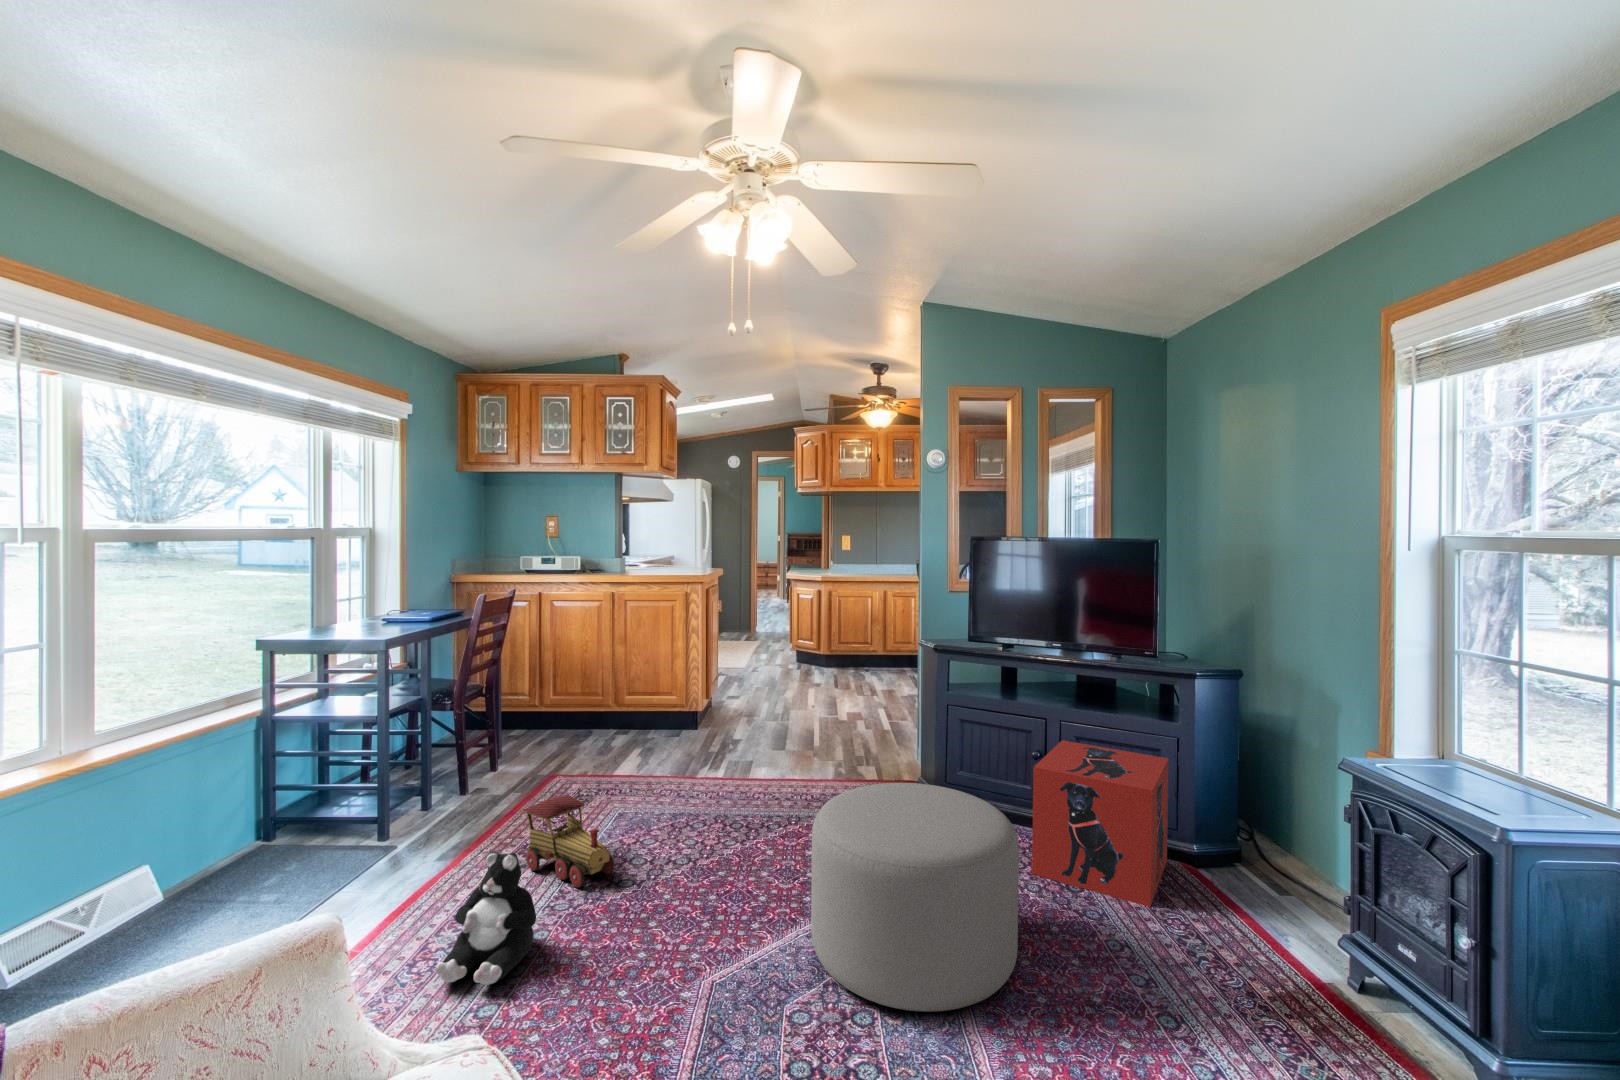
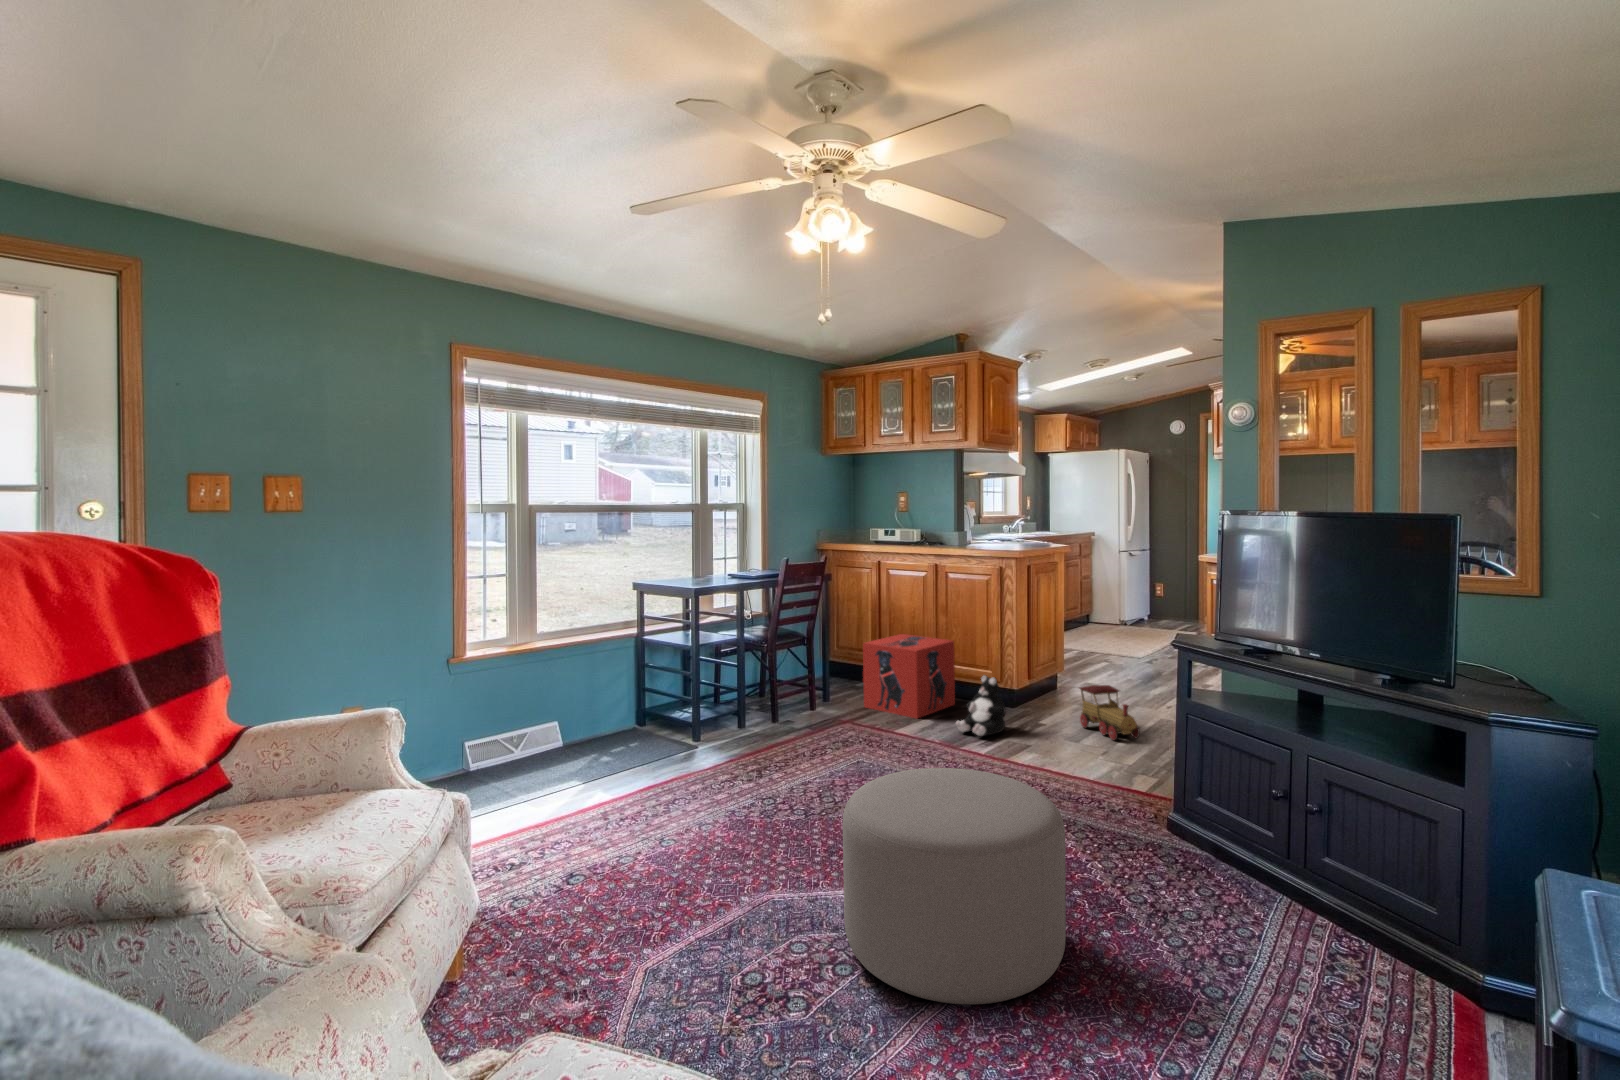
storage box: present [1032,740,1169,907] -> present [863,634,955,718]
toy train: present [523,794,614,888] -> present [1079,685,1140,740]
plush toy: present [436,852,536,985] -> present [956,675,1006,736]

